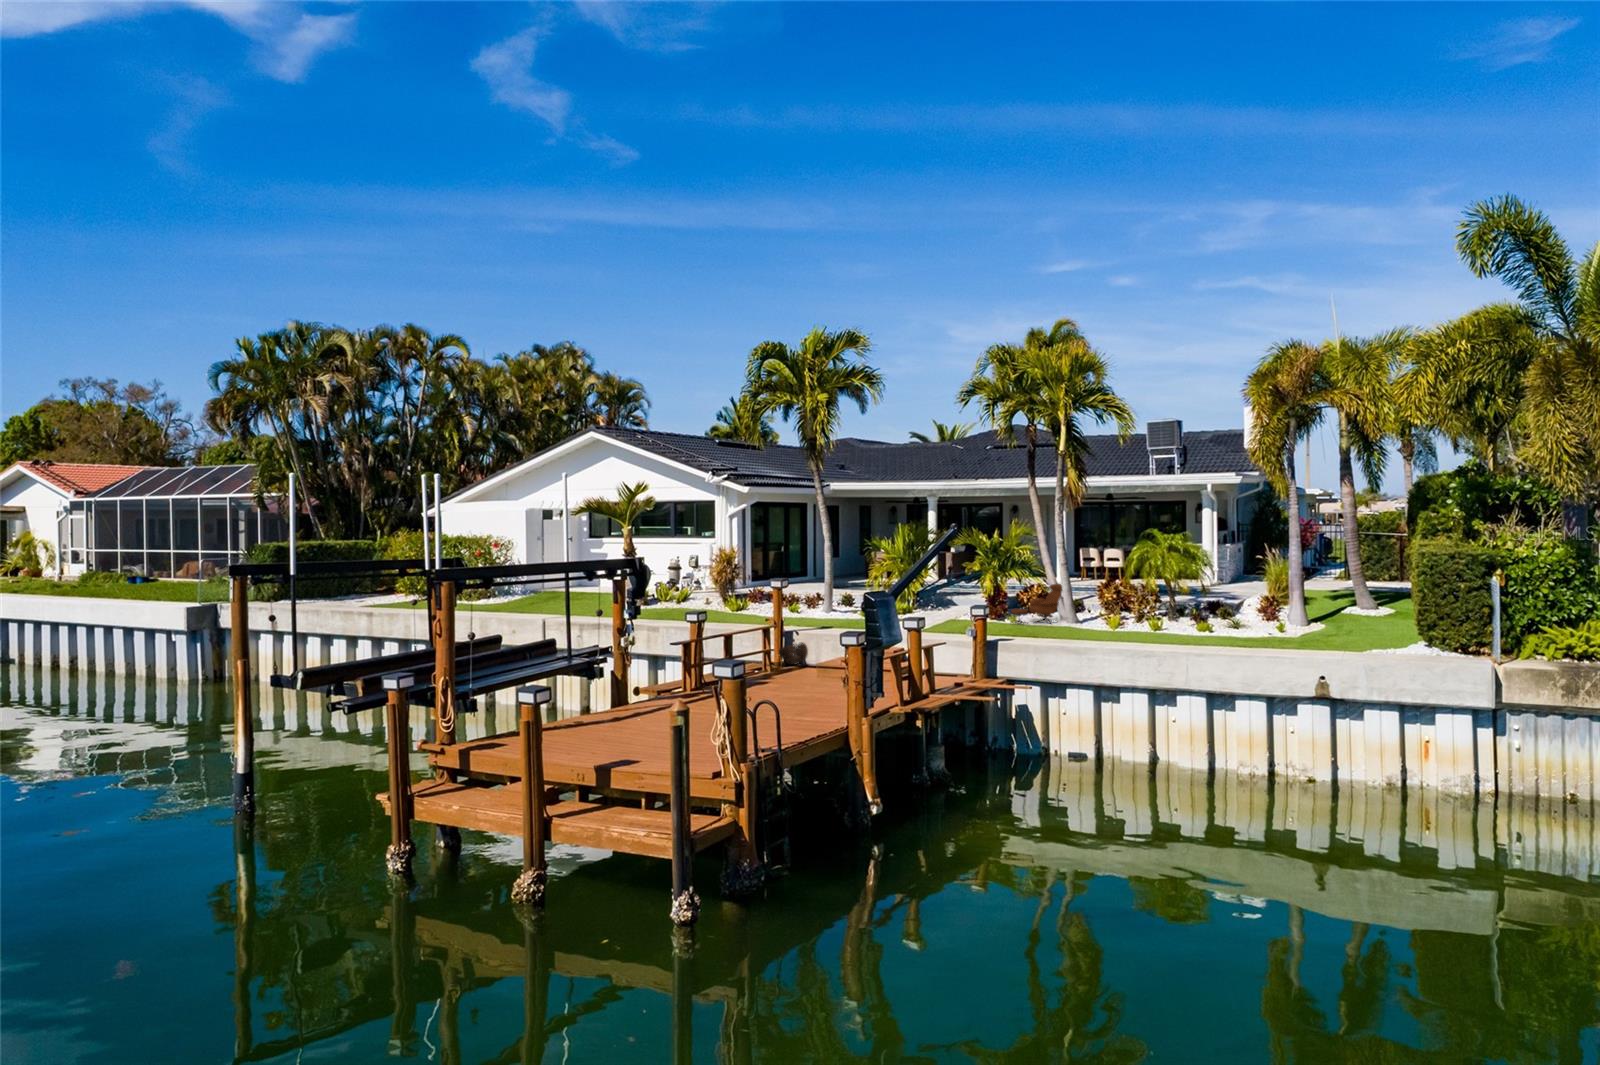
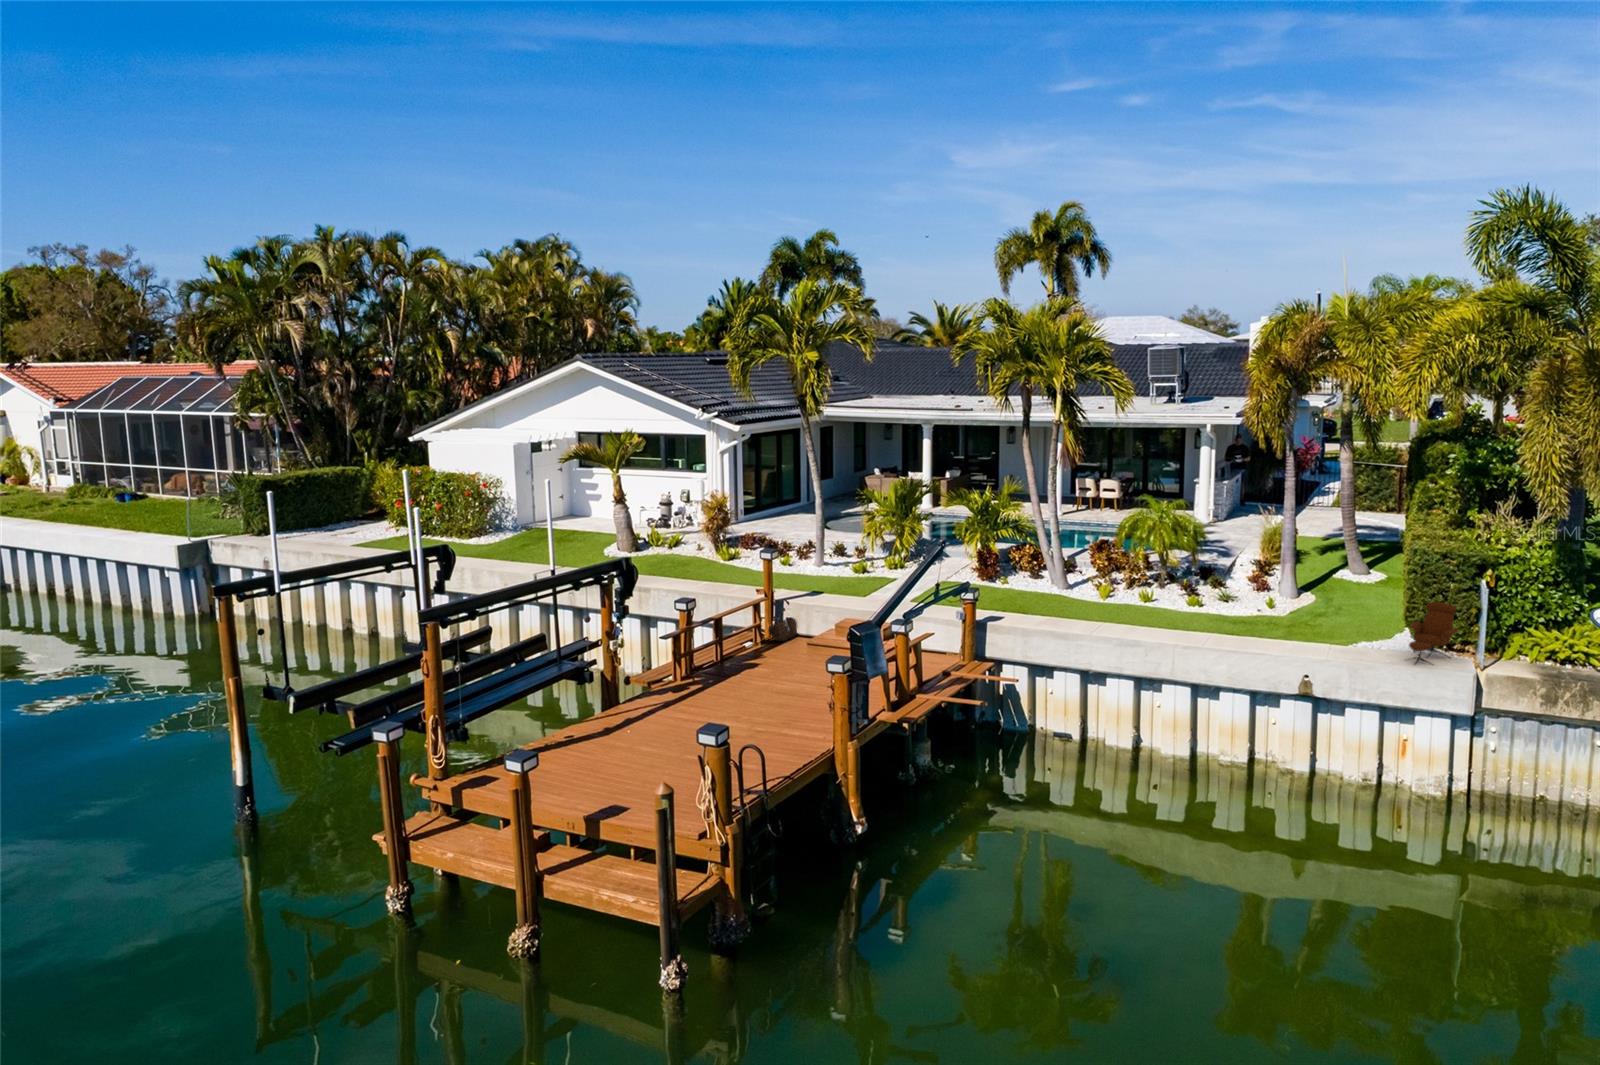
lounge chair: present [1011,584,1062,623] -> present [1408,602,1458,662]

